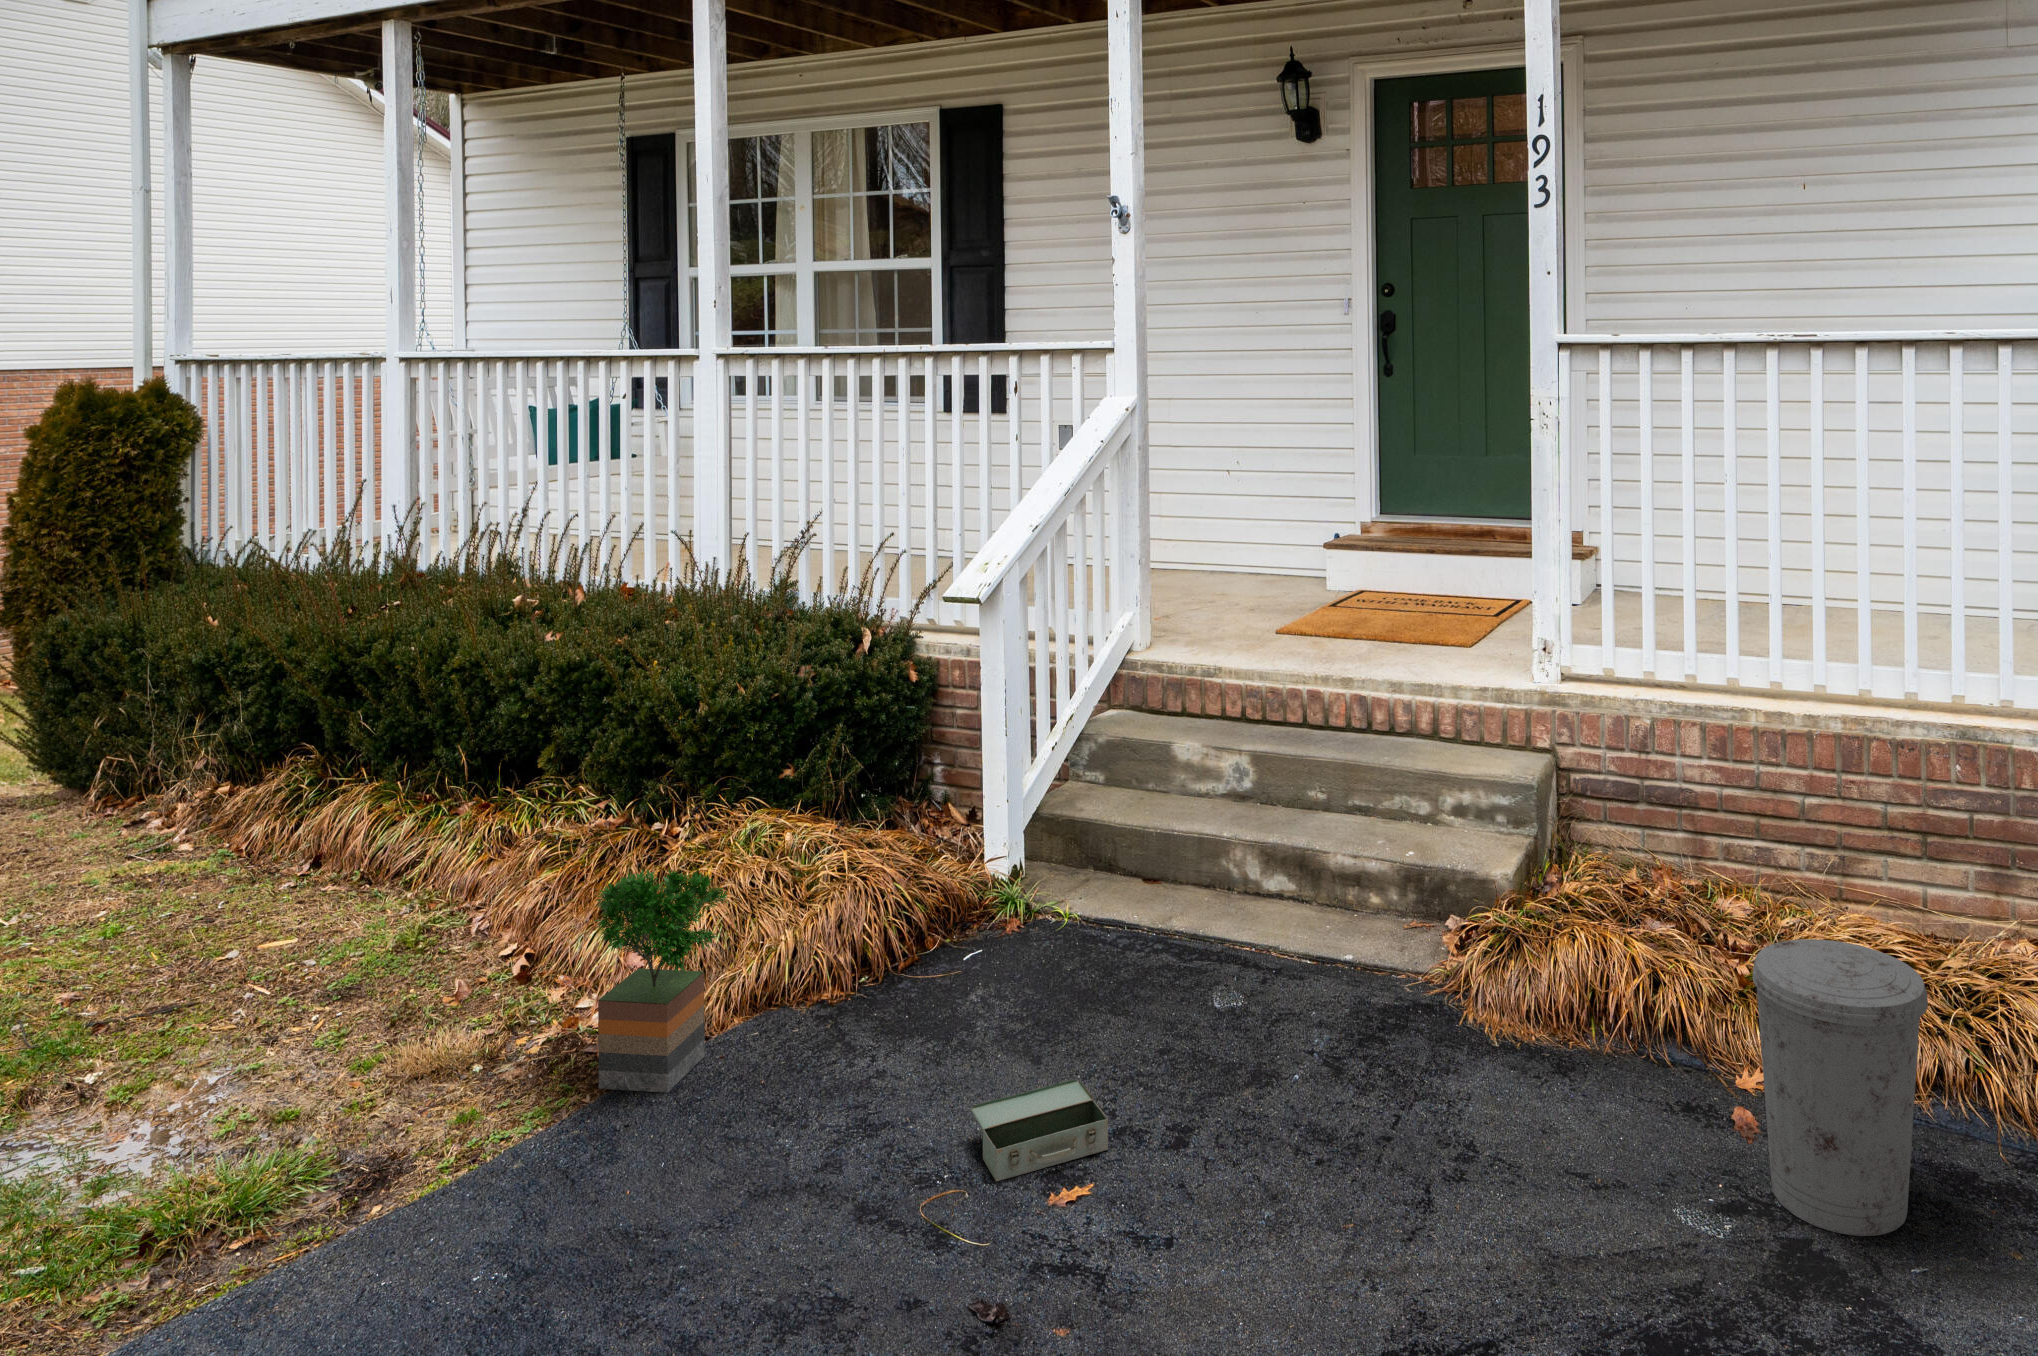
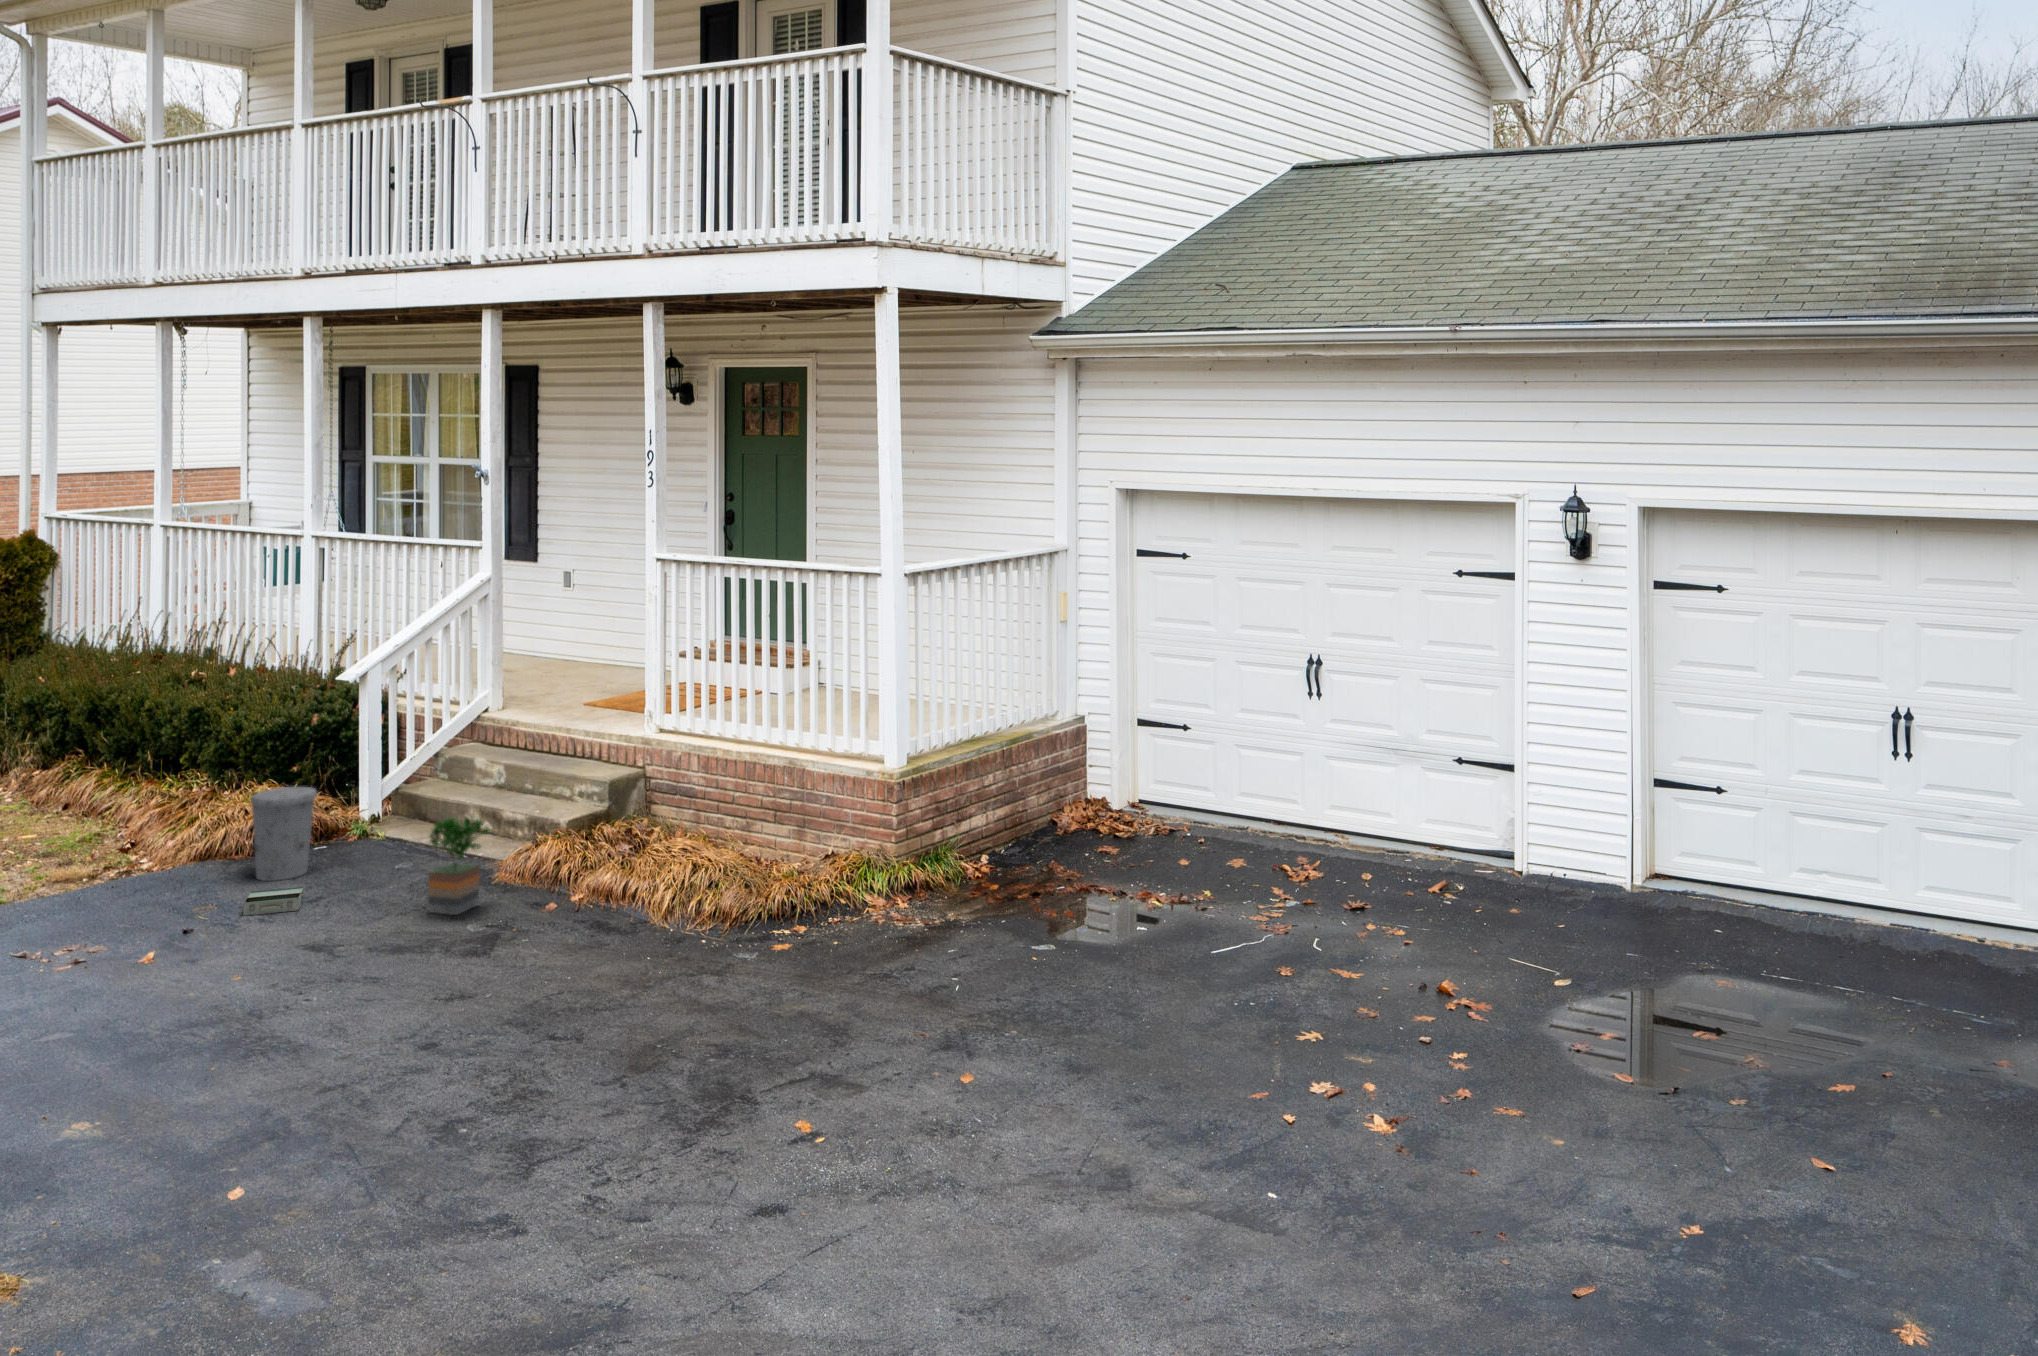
potted tree: present [595,869,728,1093] -> present [428,818,490,915]
trash can: present [1753,939,1928,1236] -> present [251,787,317,881]

